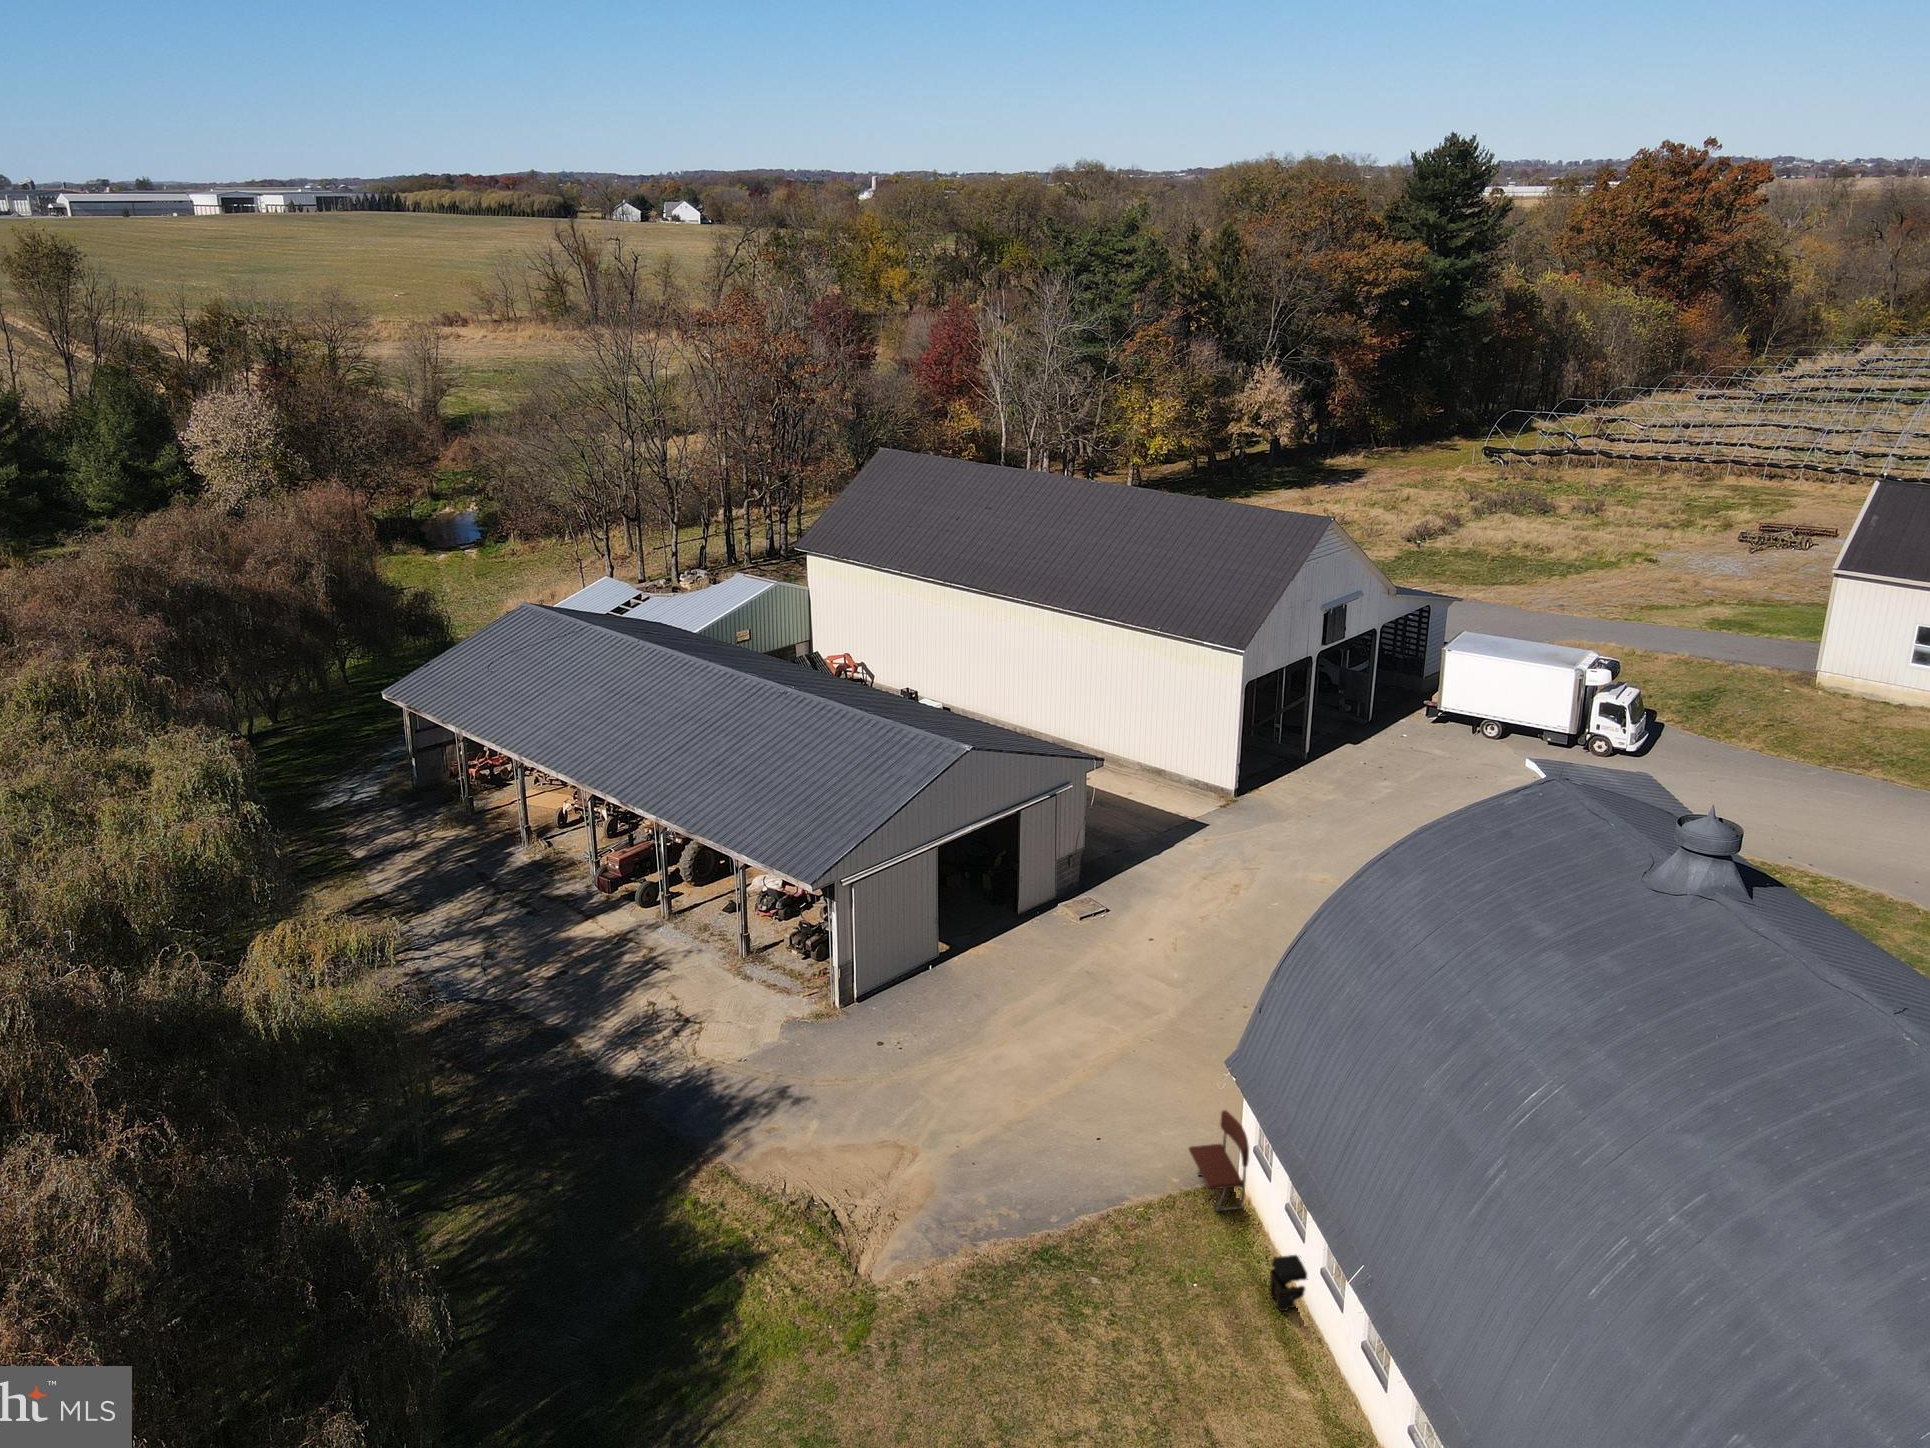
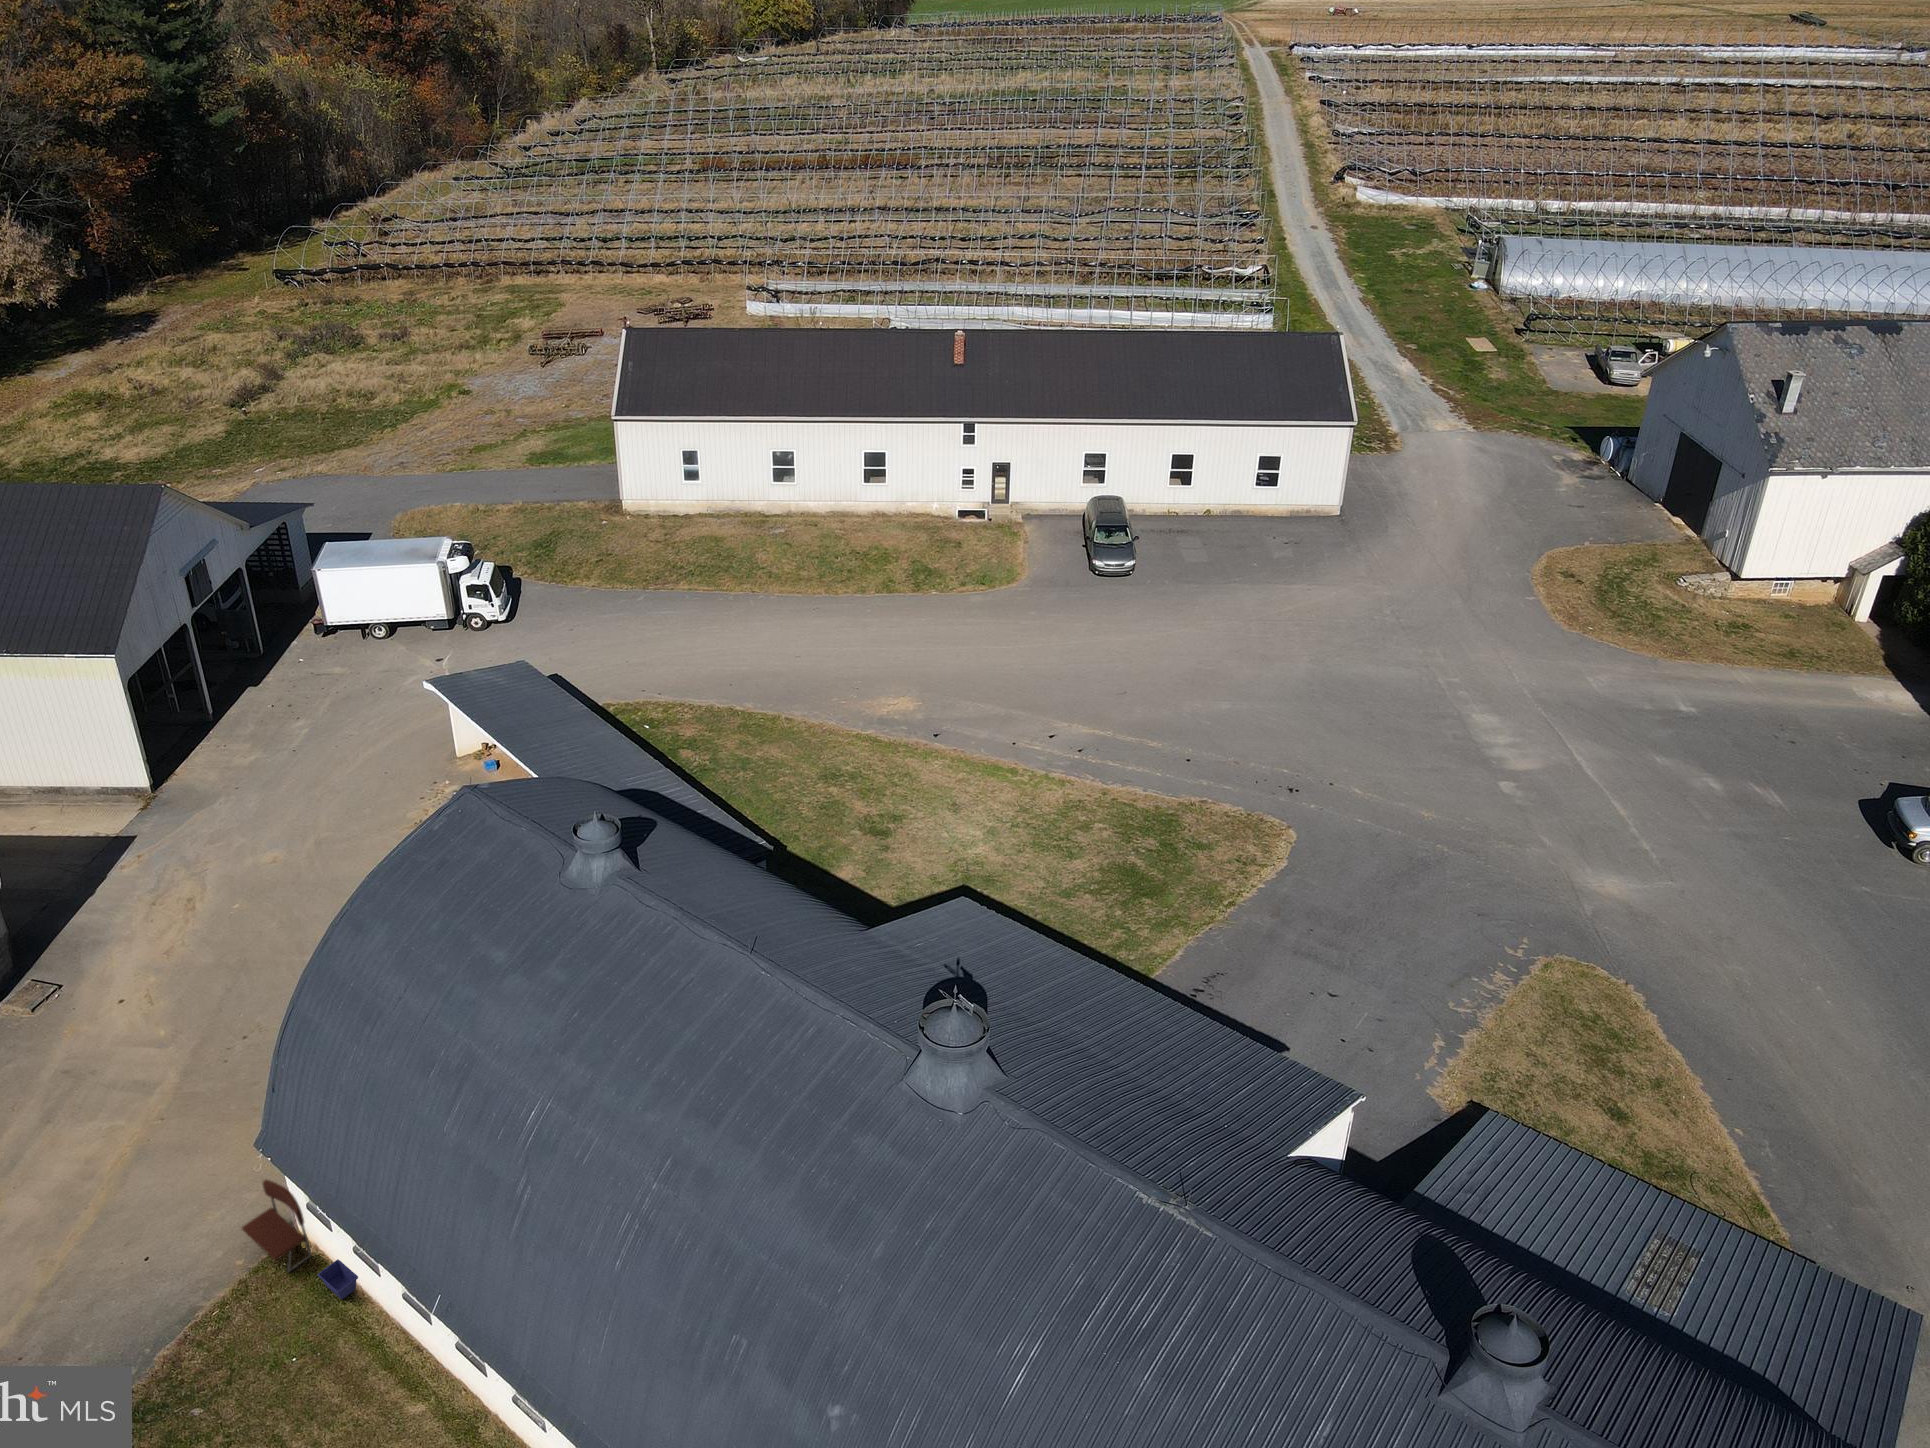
storage bin: none [1243,1219,1282,1259] -> present [318,1260,358,1299]
toolbox: present [1269,1255,1308,1311] -> none [356,1285,399,1340]

